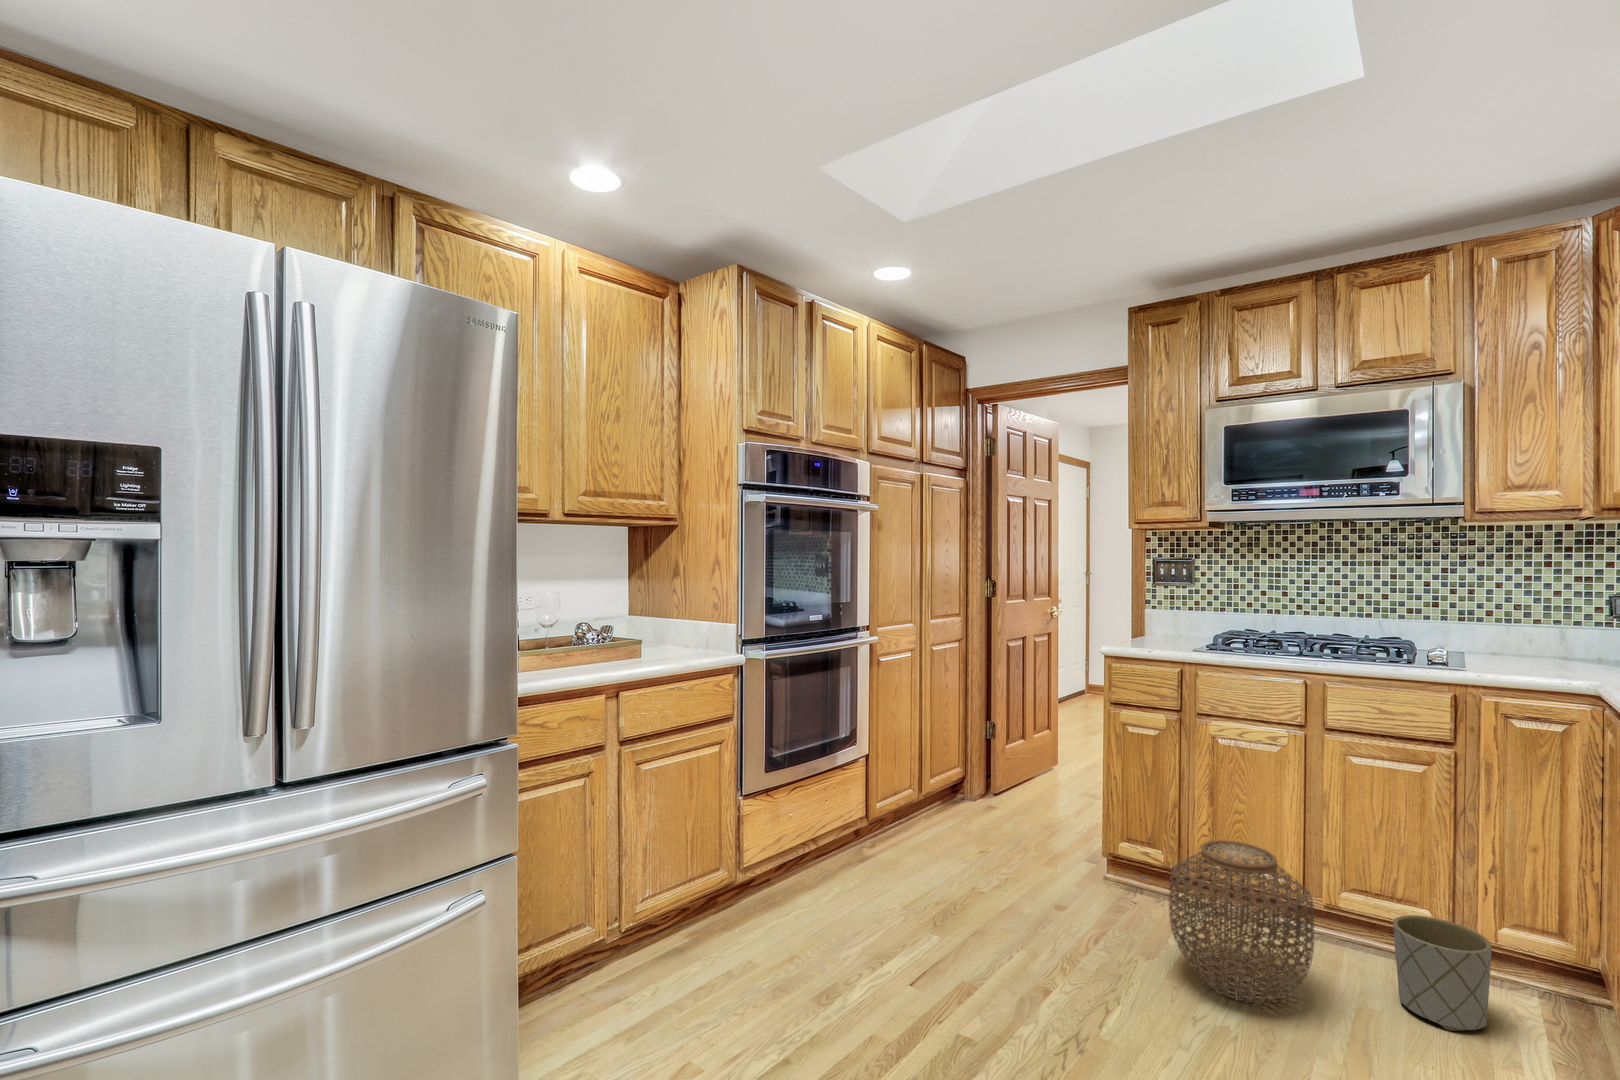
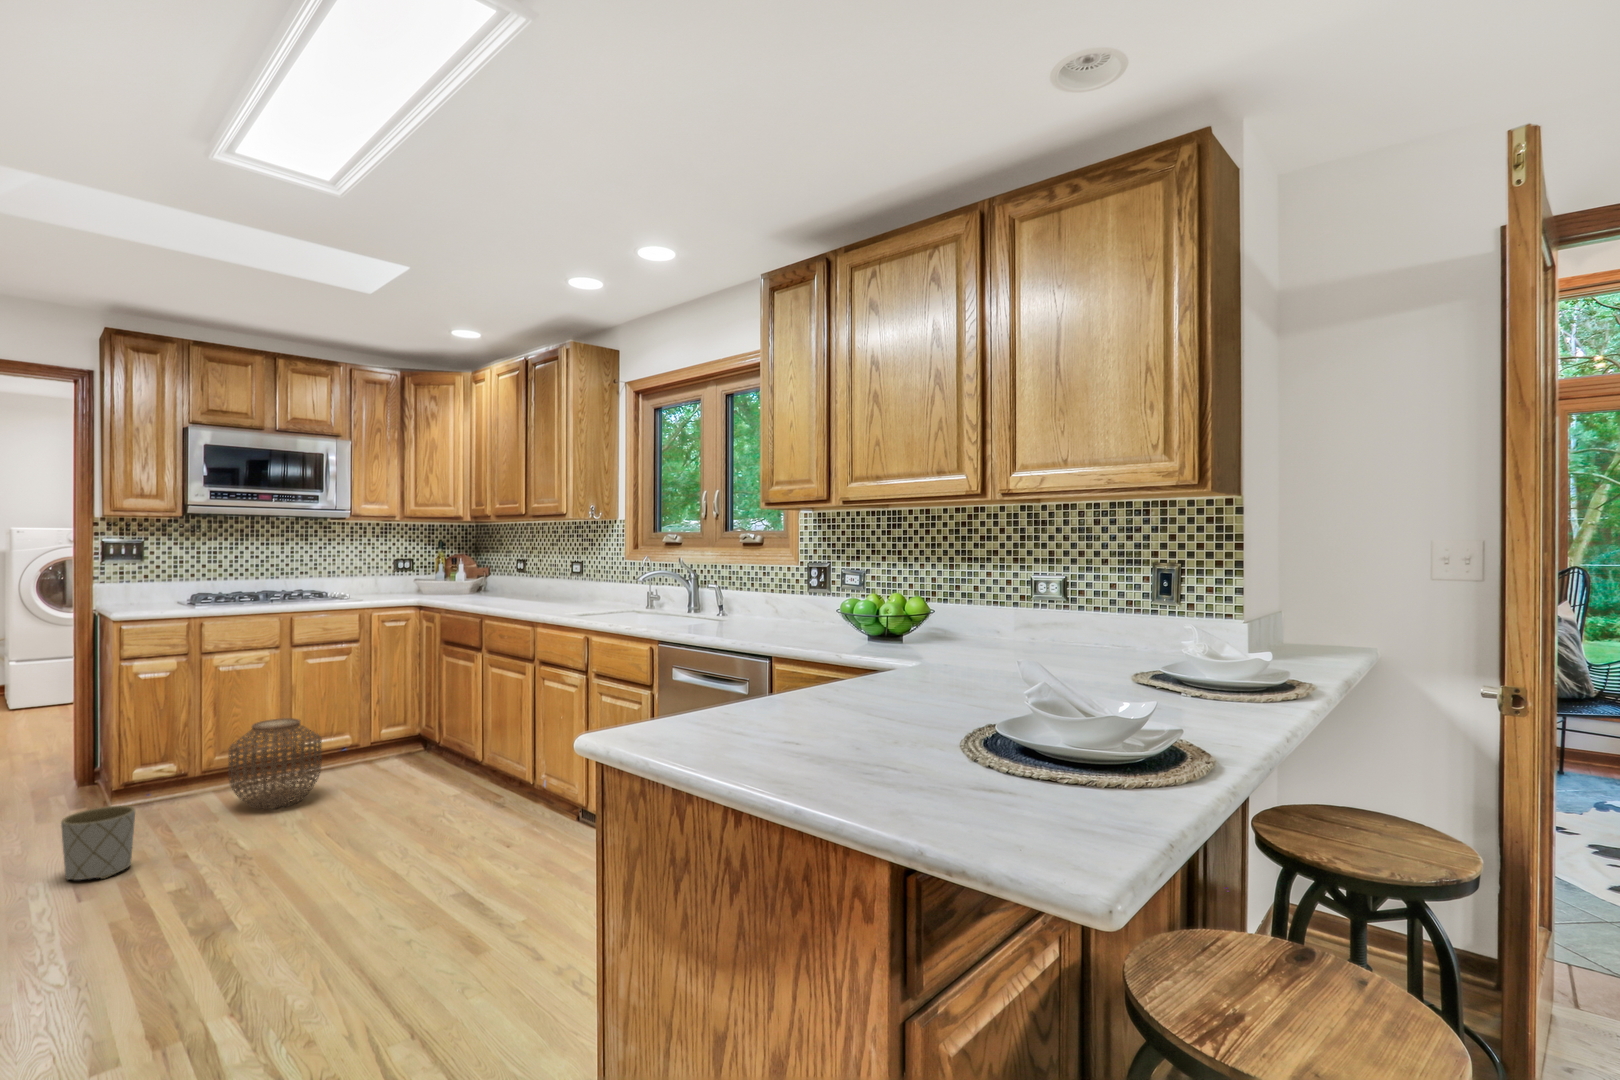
planter: present [1393,915,1492,1031] -> present [61,806,135,880]

